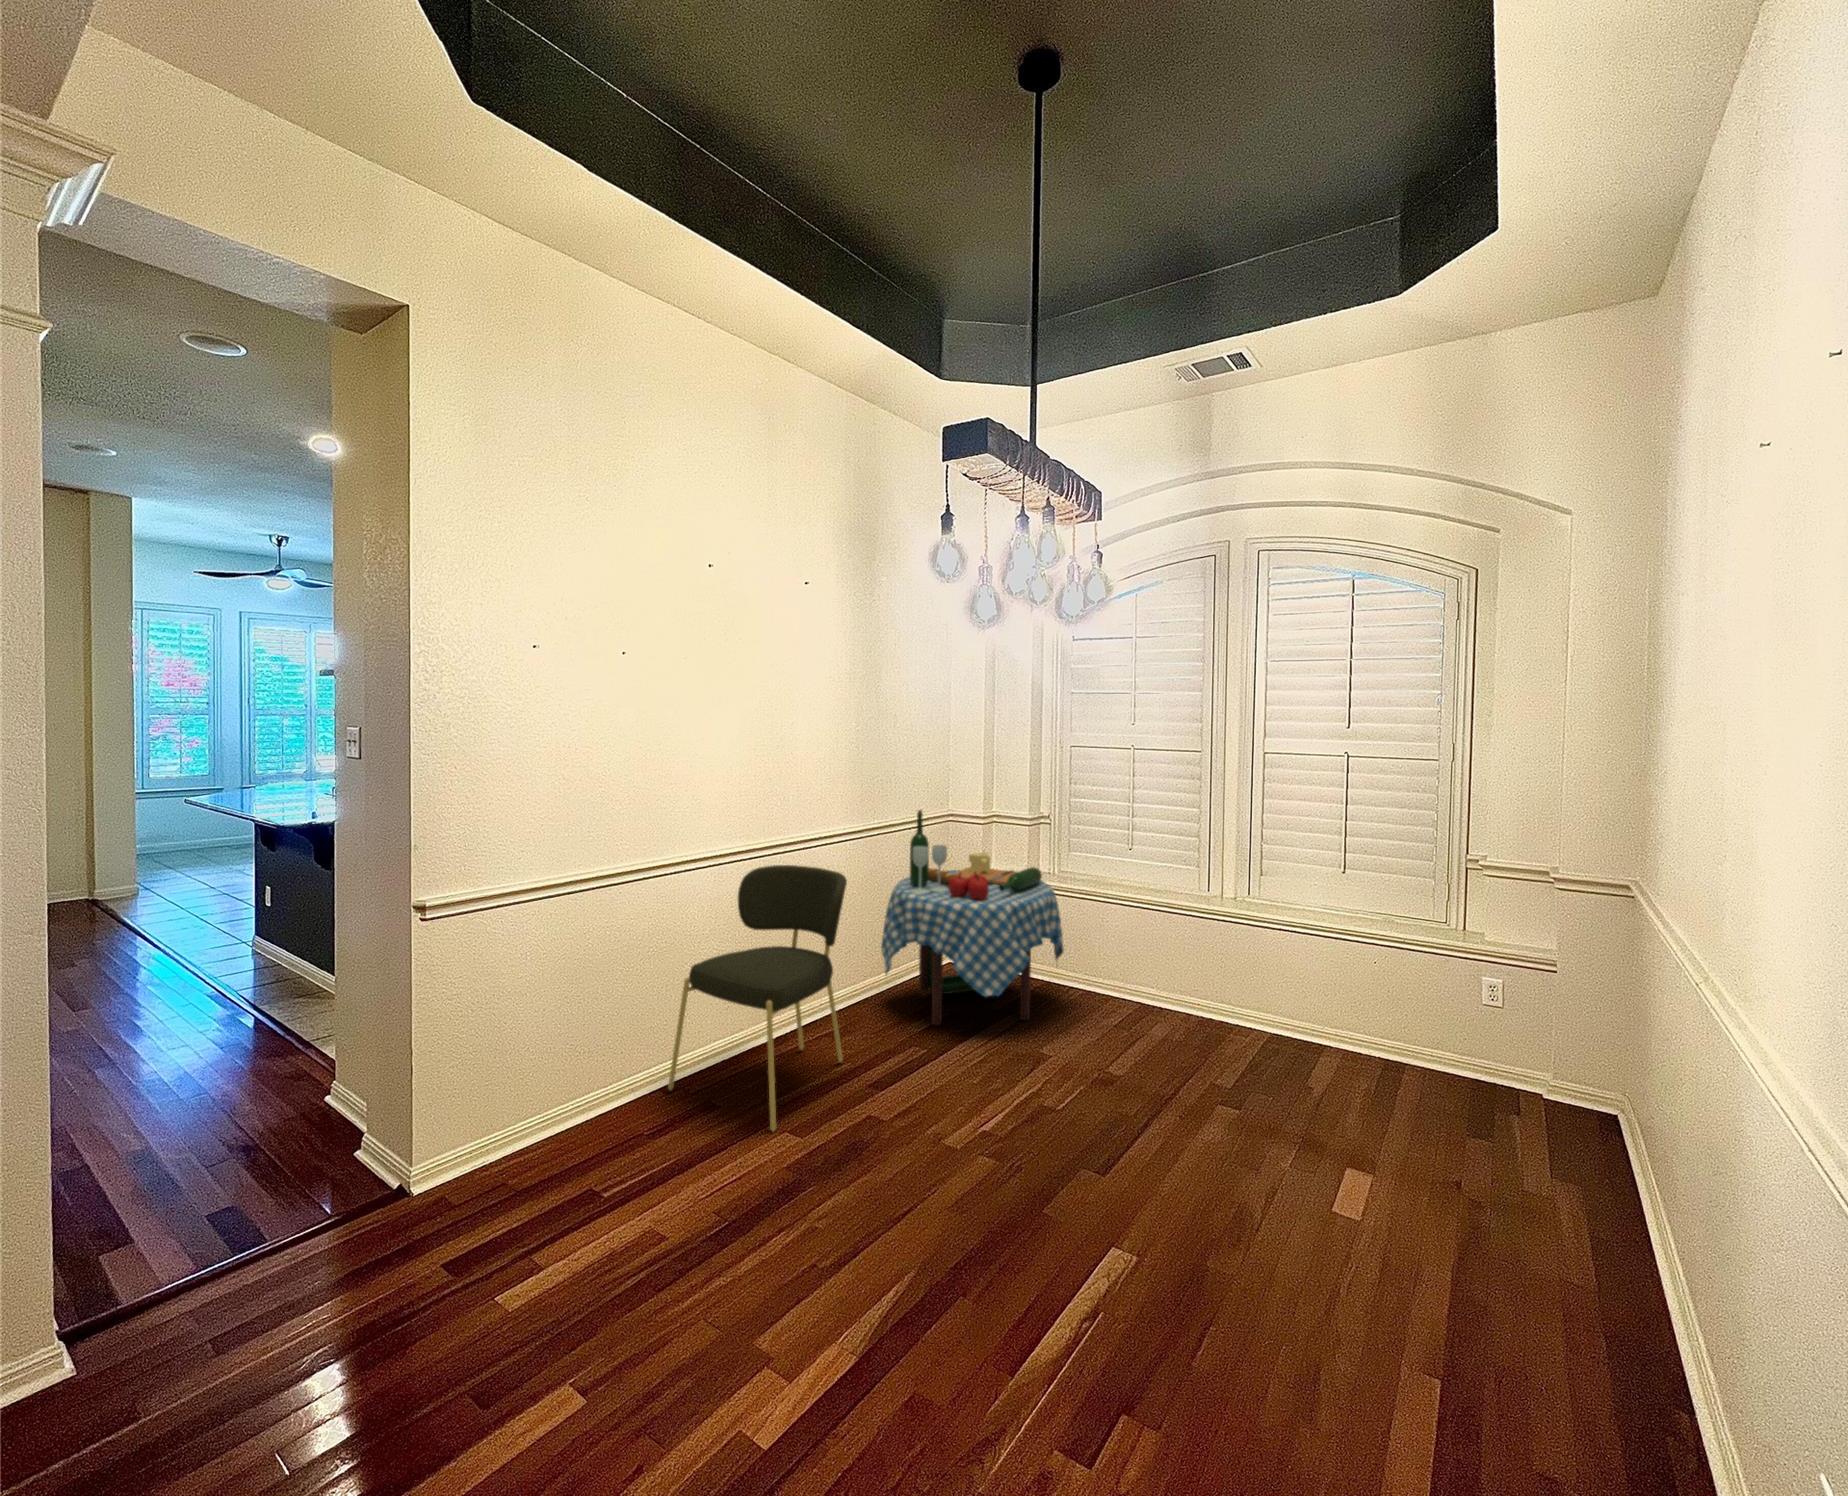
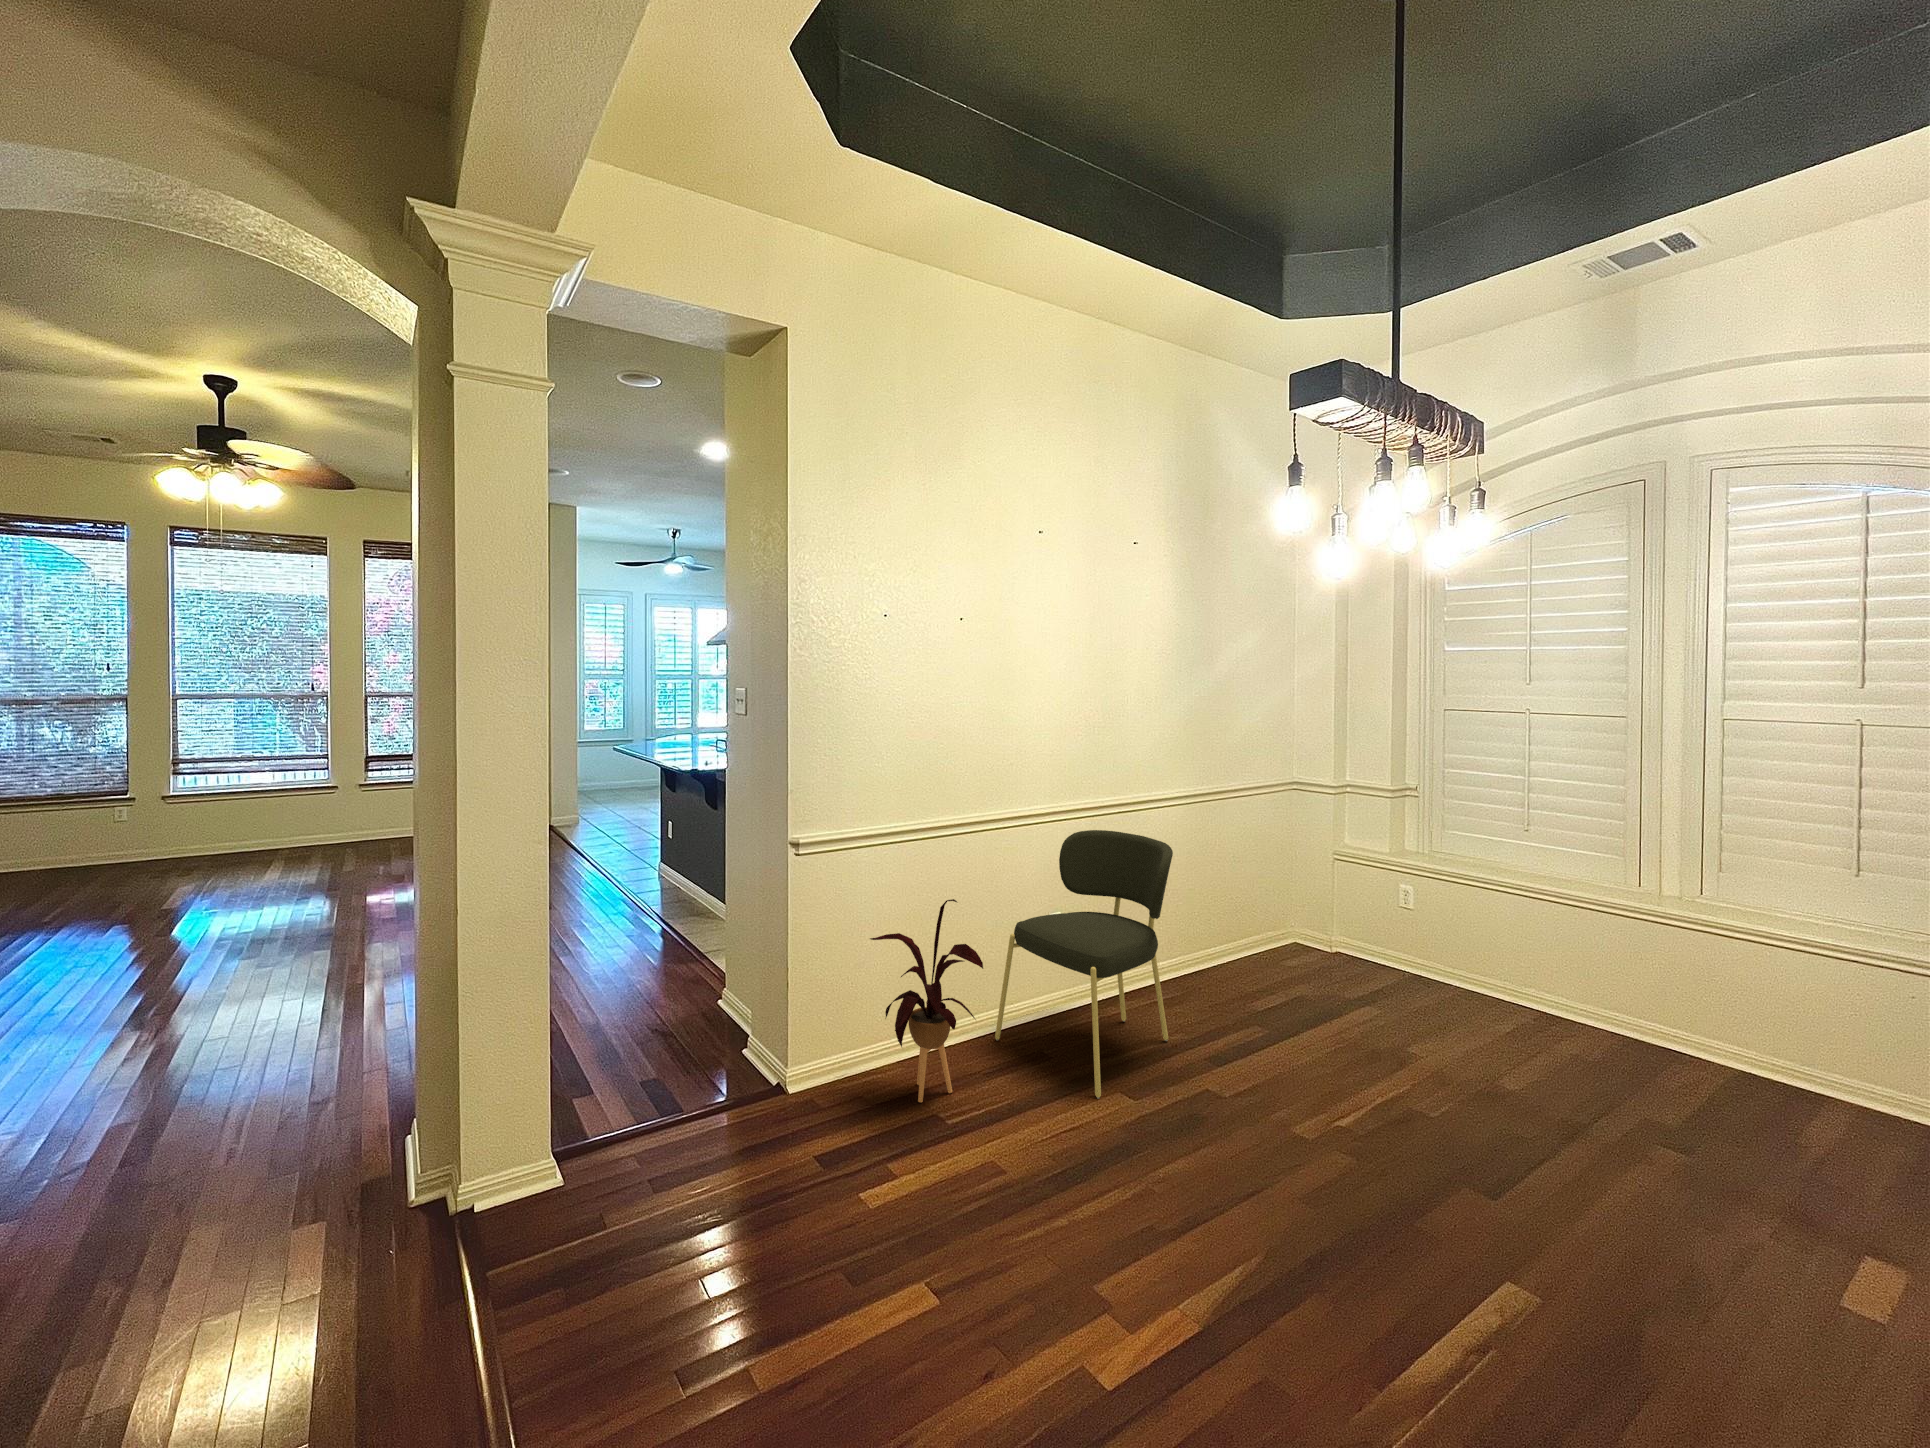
dining table: present [881,810,1064,1025] -> none [1209,779,1436,1027]
house plant: none [516,947,650,1174] -> present [870,899,983,1102]

